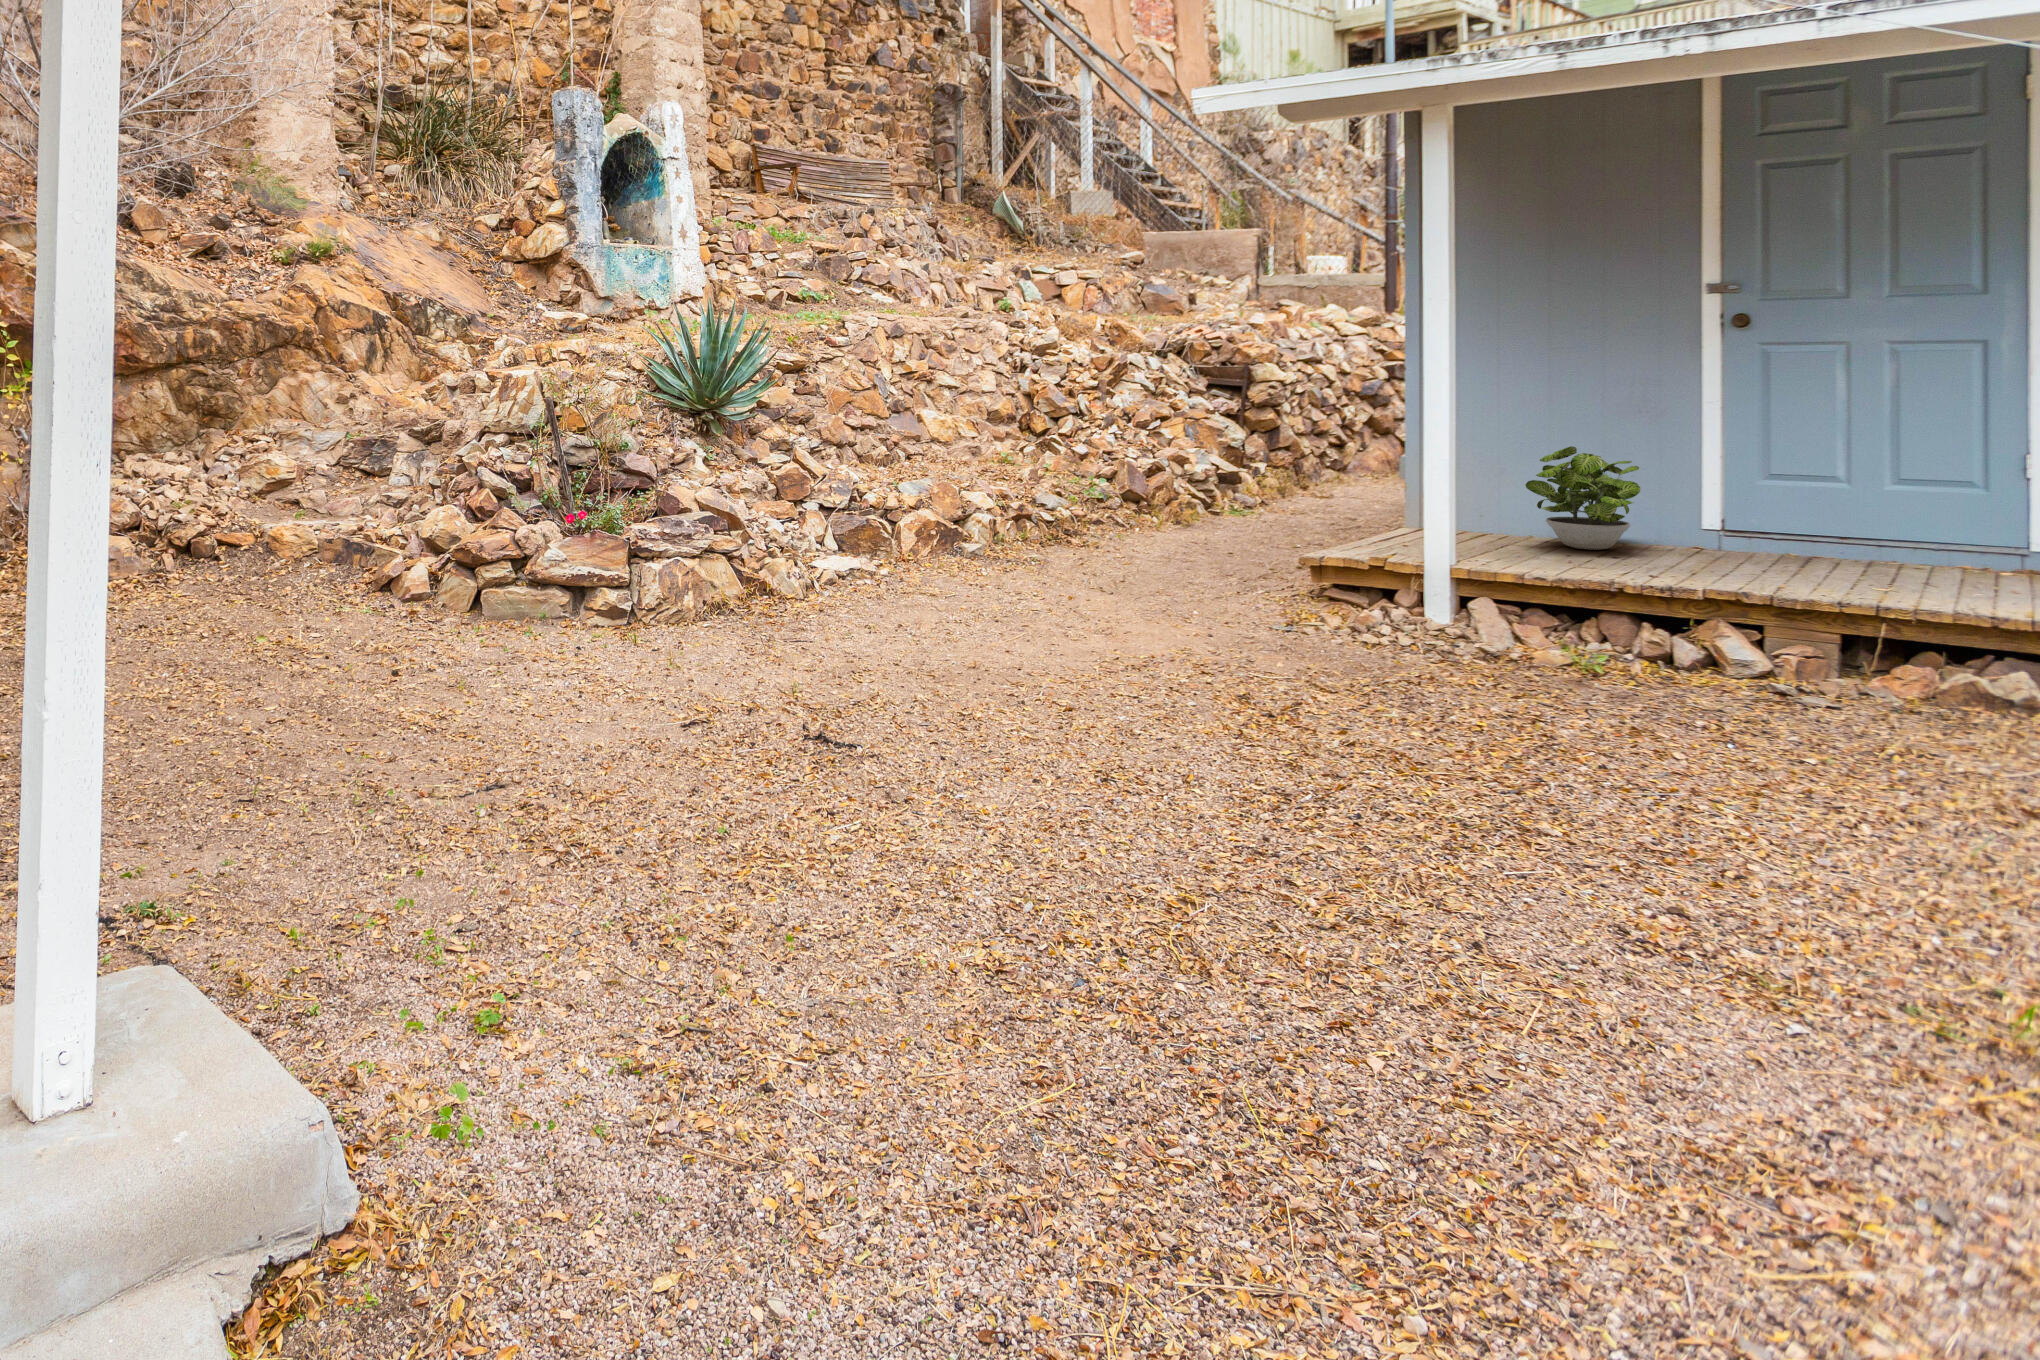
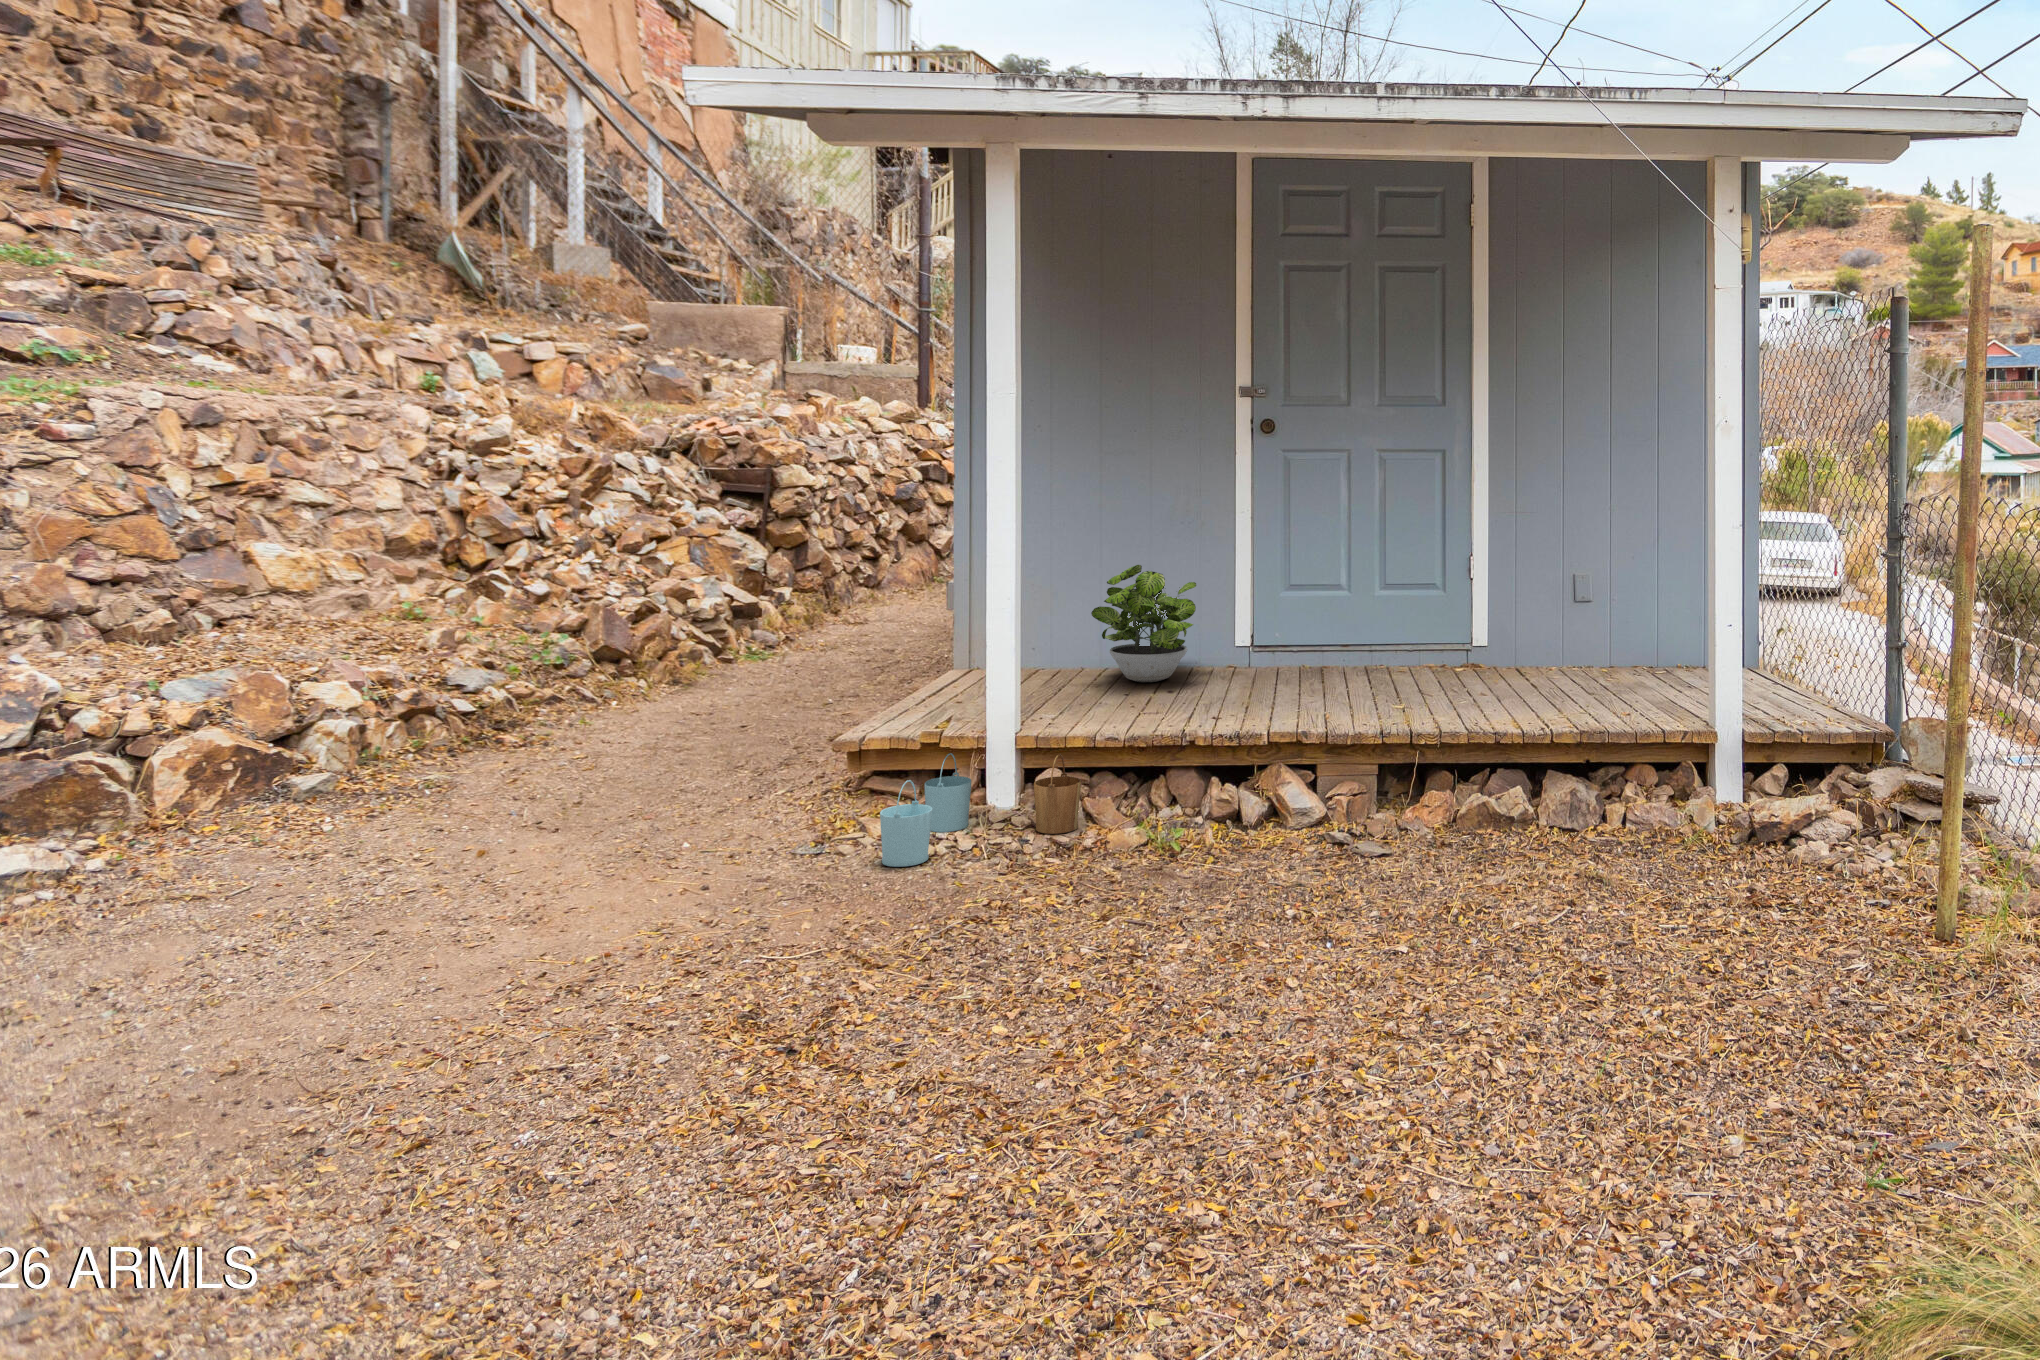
bucket: none [1329,575,1504,648] -> present [880,753,1081,867]

